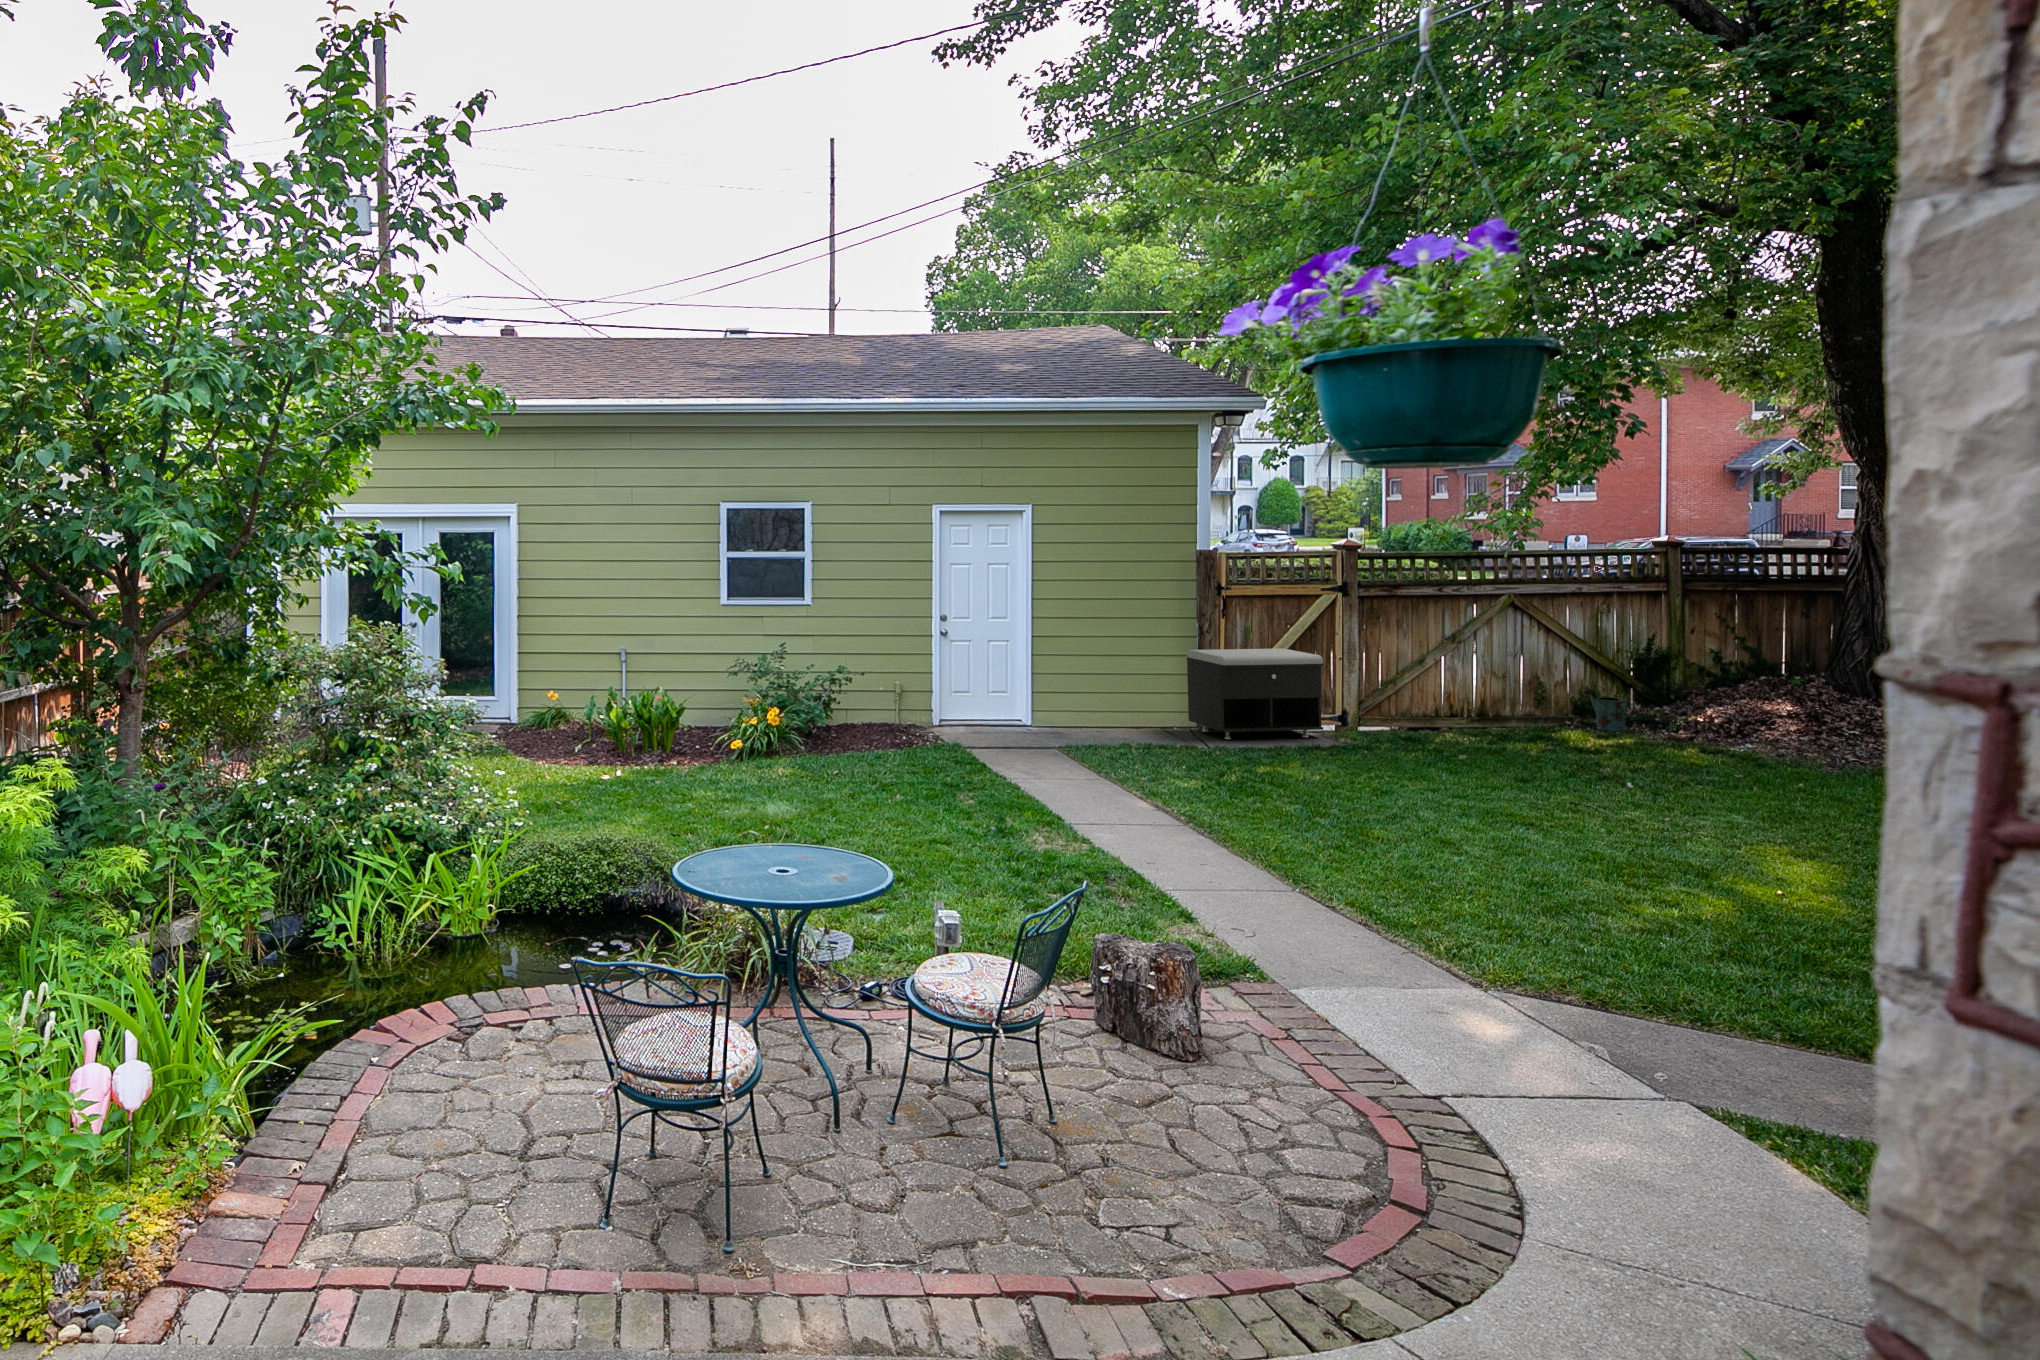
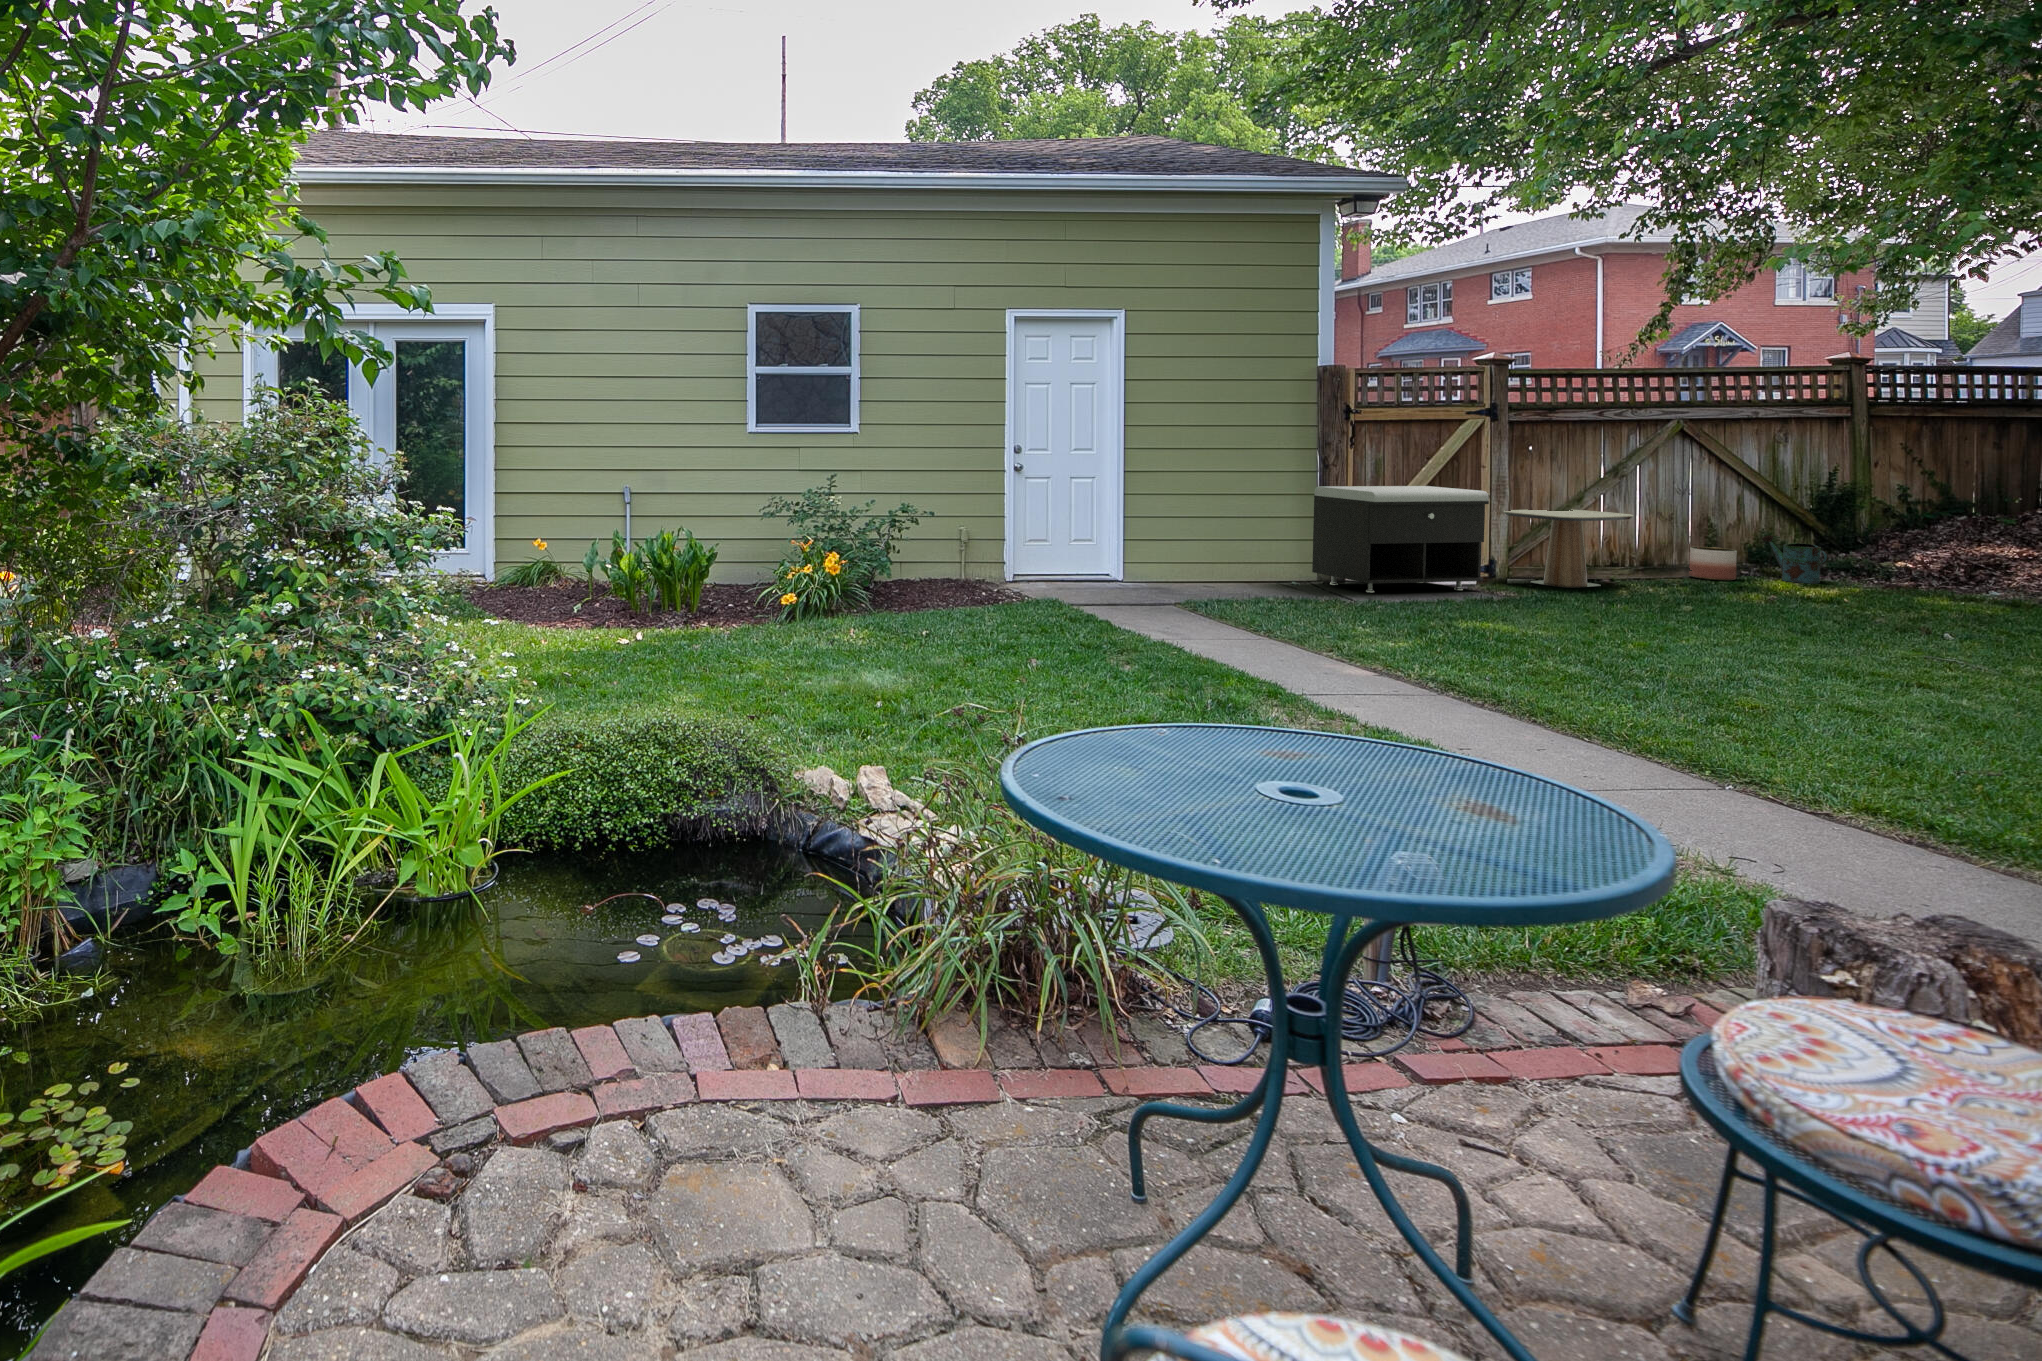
side table: none [1350,667,1454,735] -> present [1504,510,1633,588]
planter: none [1520,699,1556,729] -> present [1689,547,1737,581]

